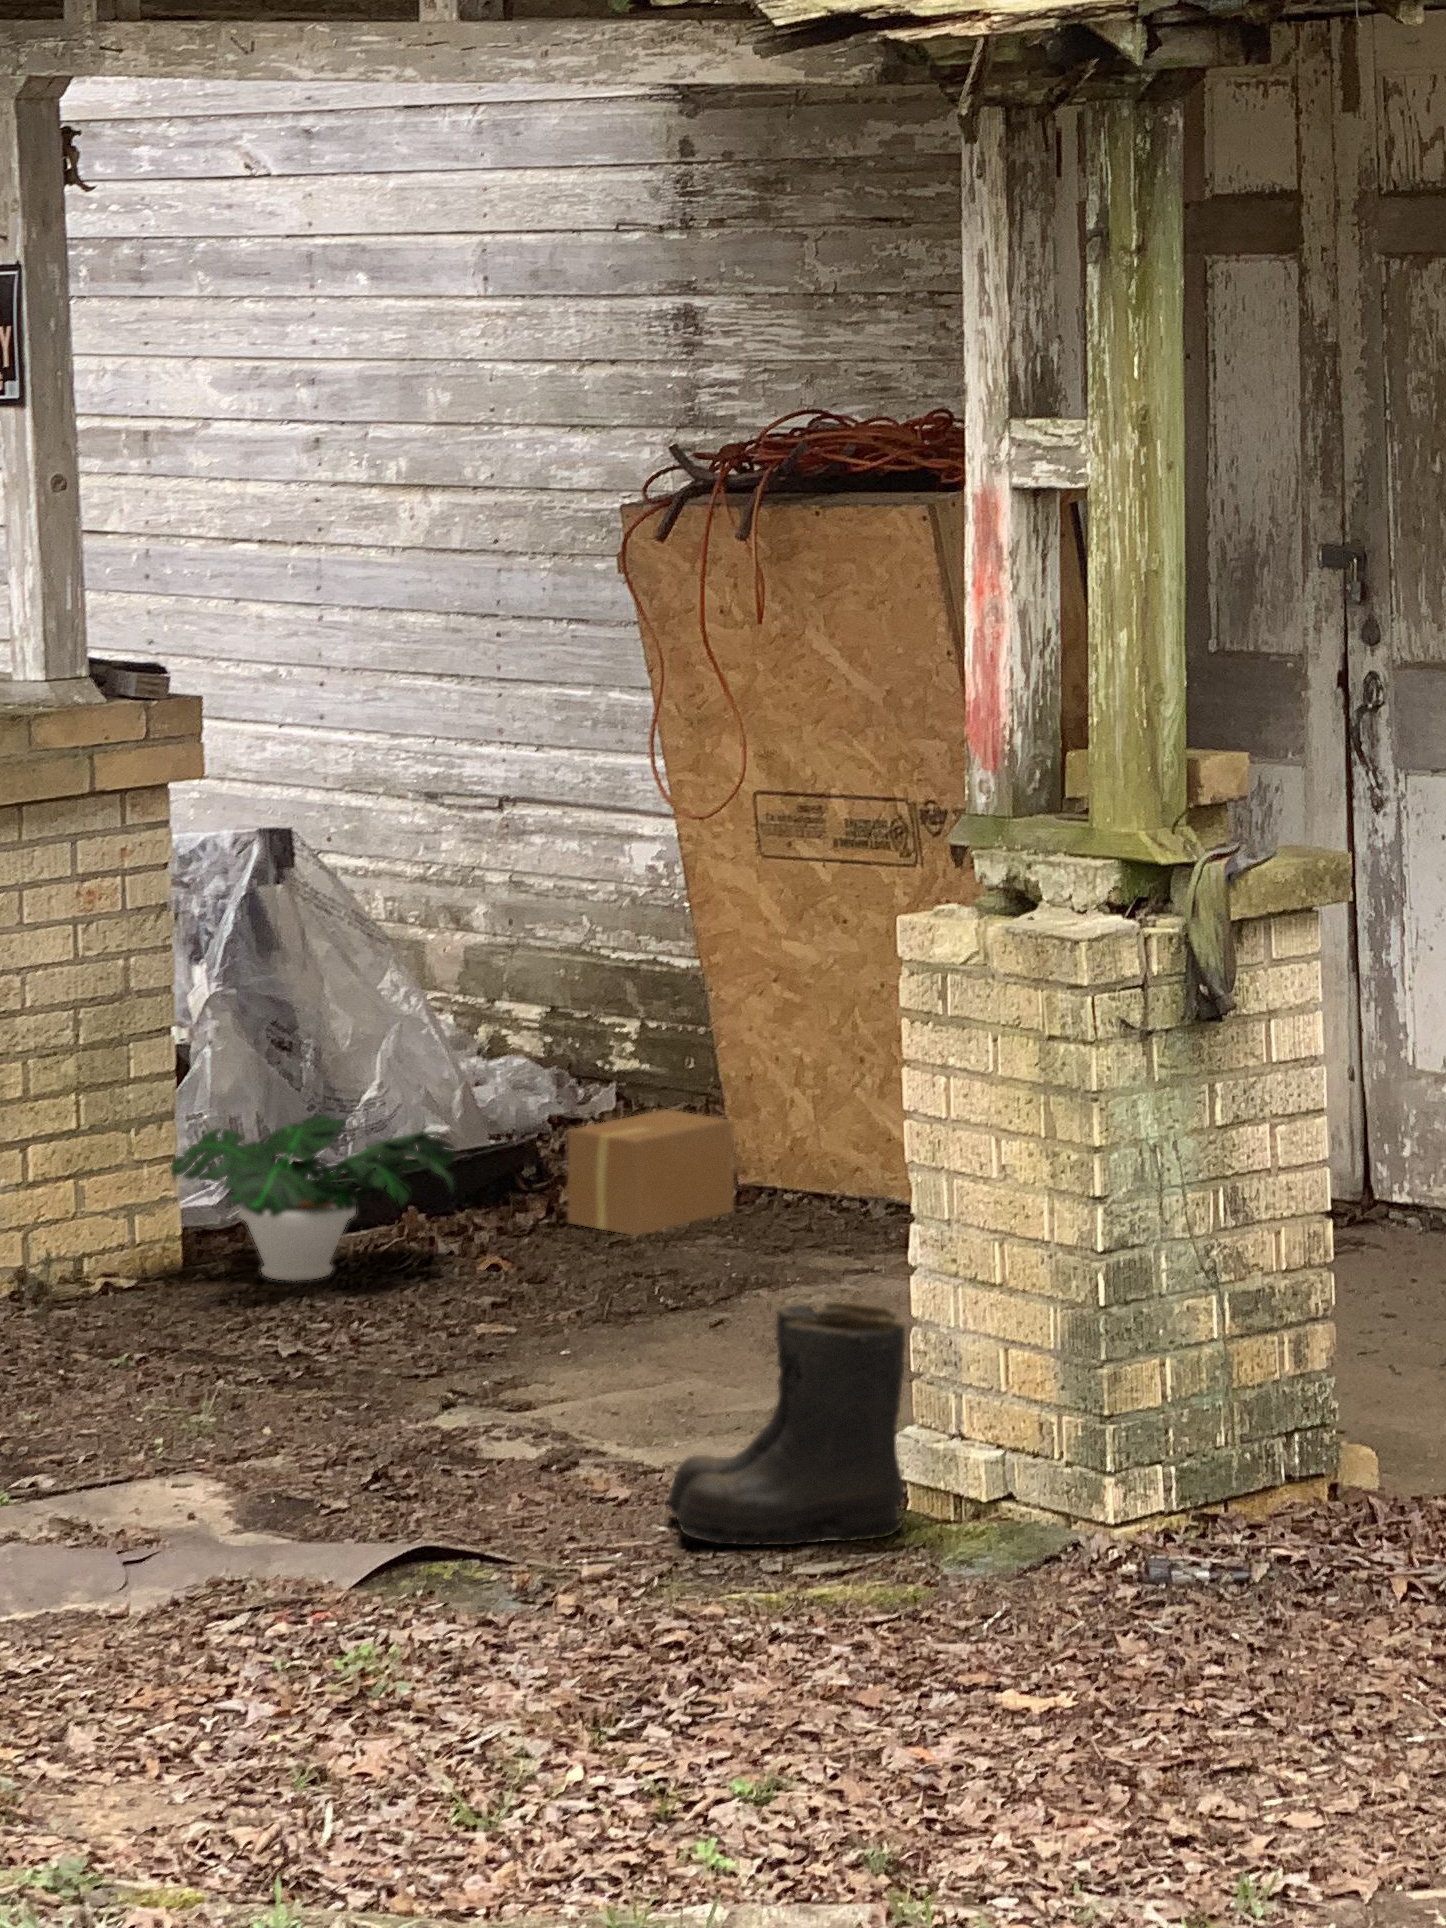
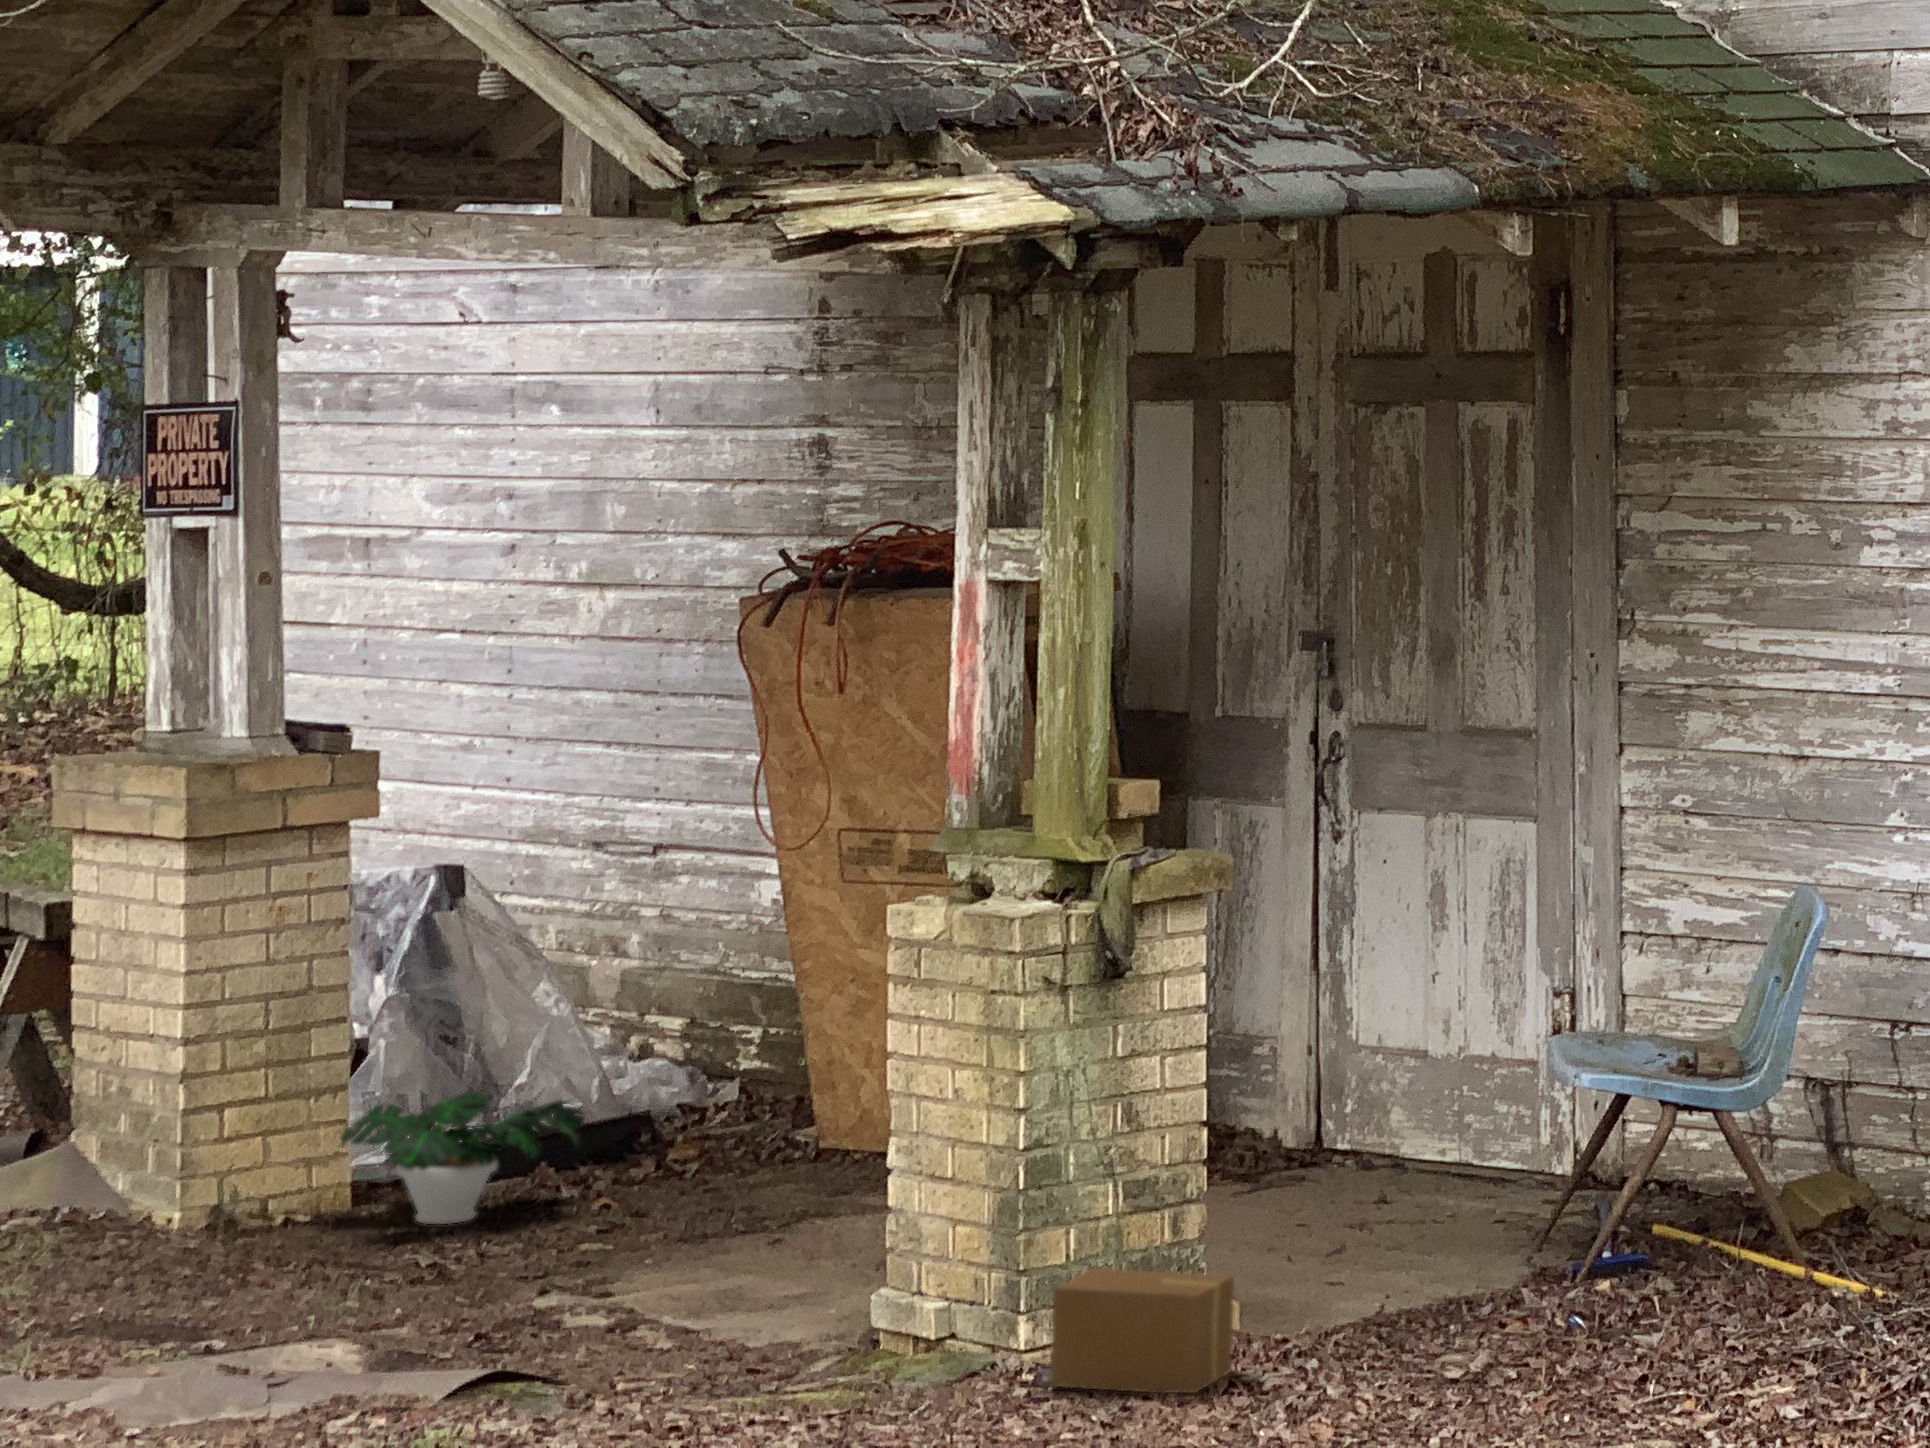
cardboard box: present [568,1109,734,1235] -> present [1051,1268,1234,1393]
boots: present [665,1302,905,1545] -> none [699,1201,893,1386]

